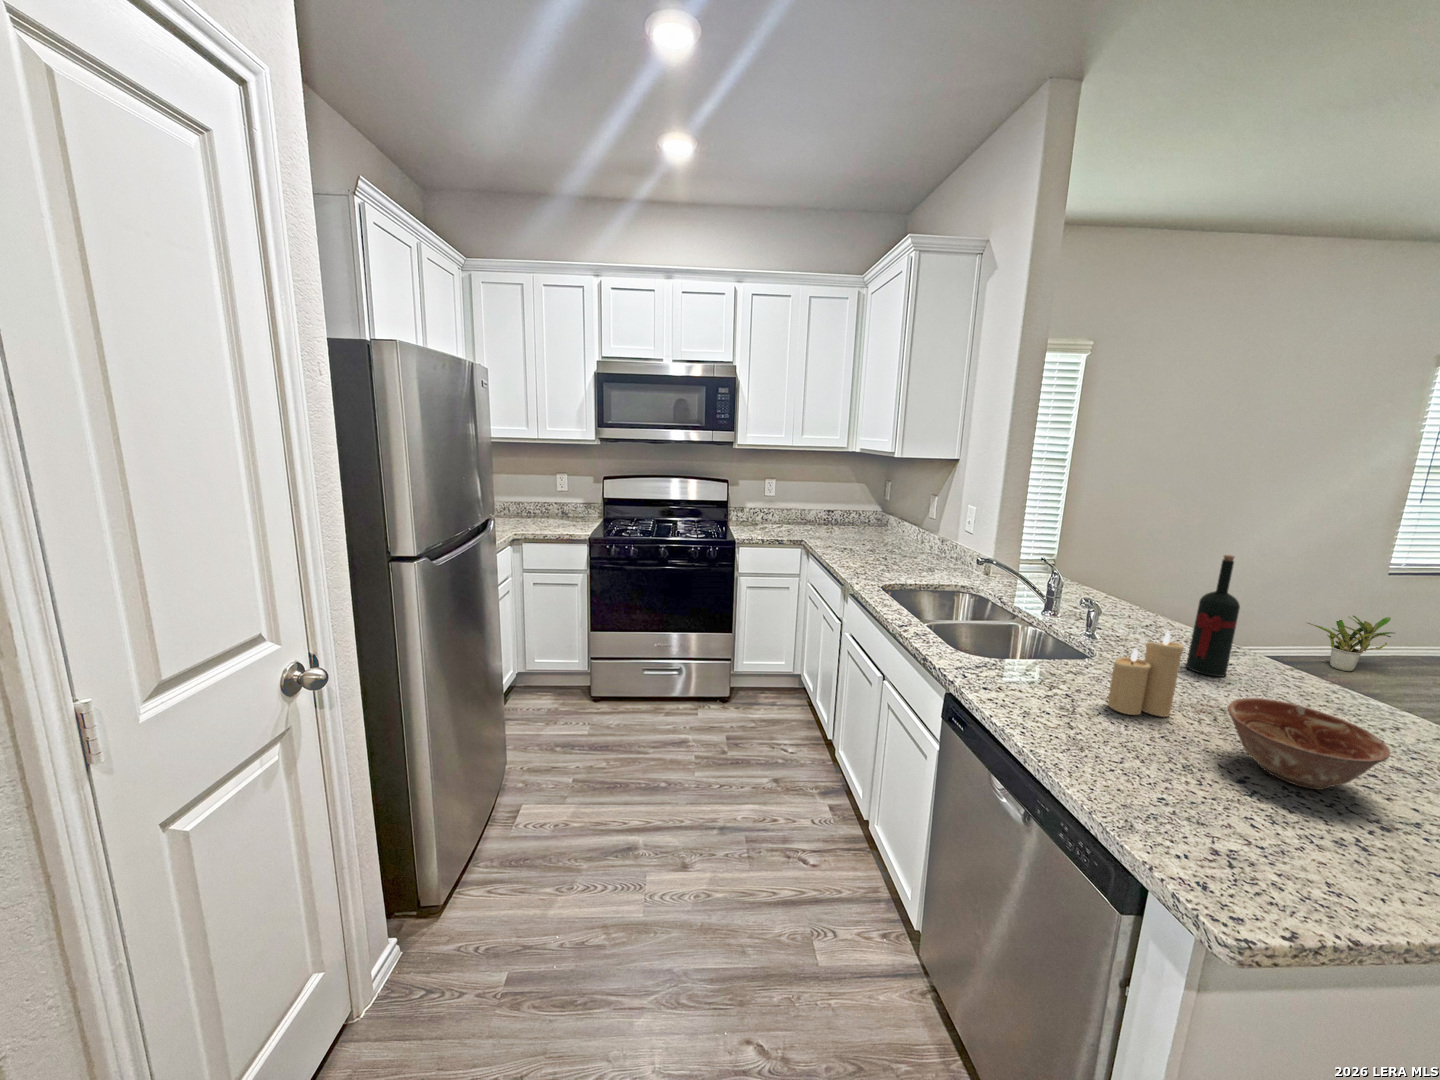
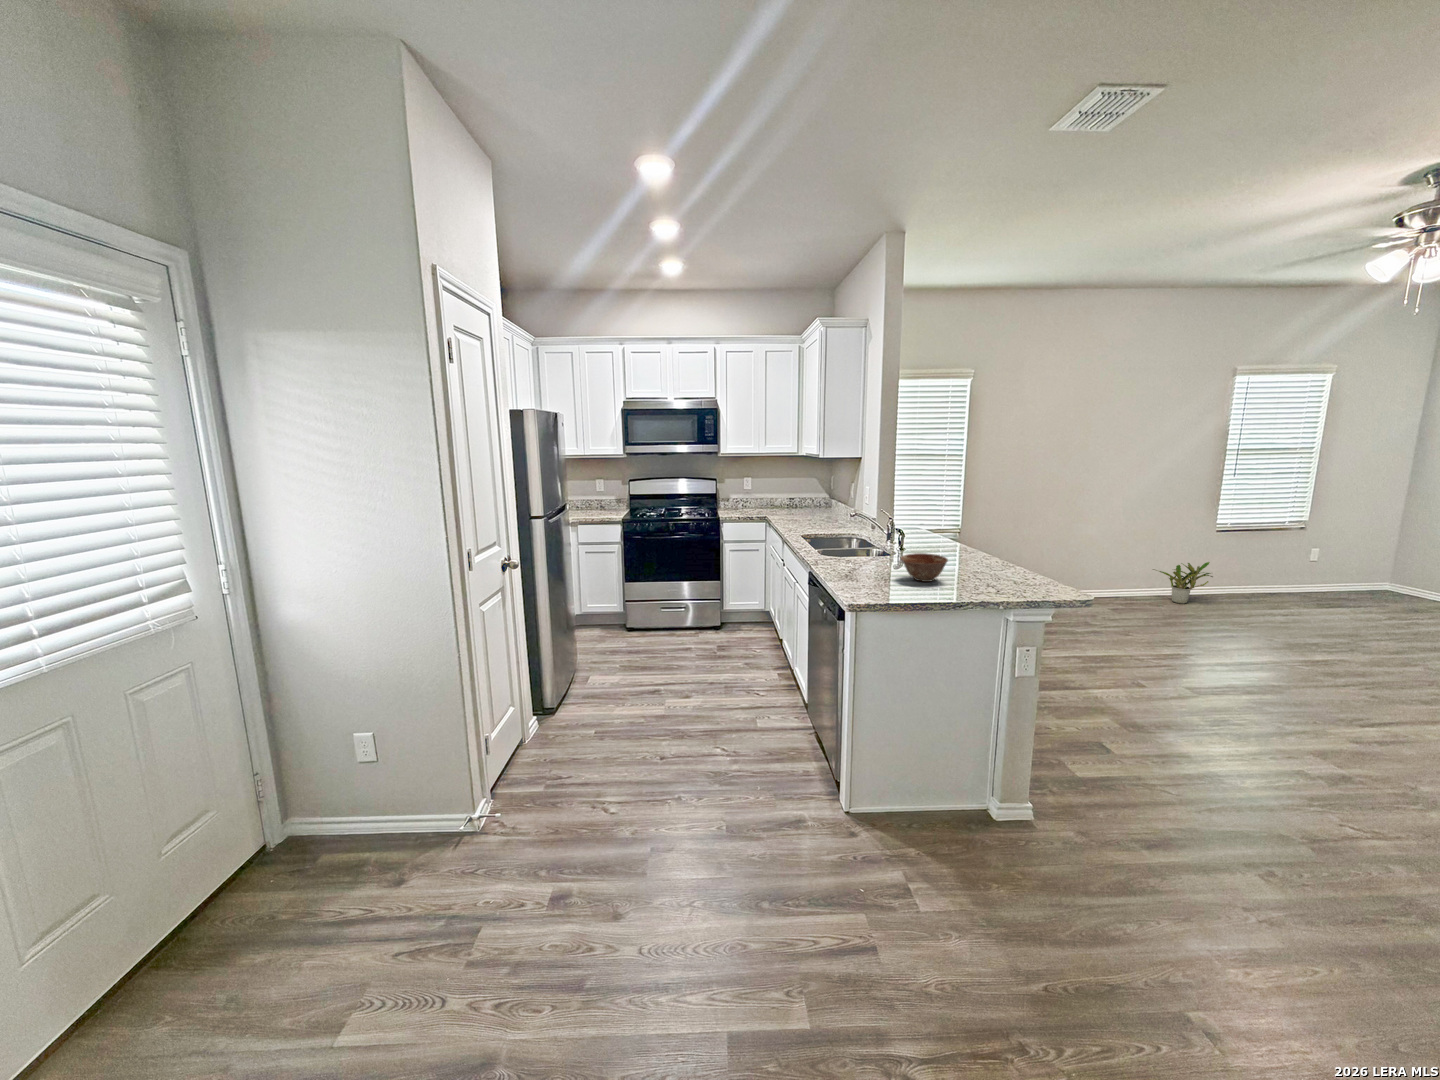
wine bottle: present [1186,555,1240,677] -> none [931,499,950,559]
candle: present [1108,632,1184,717] -> none [874,531,901,569]

